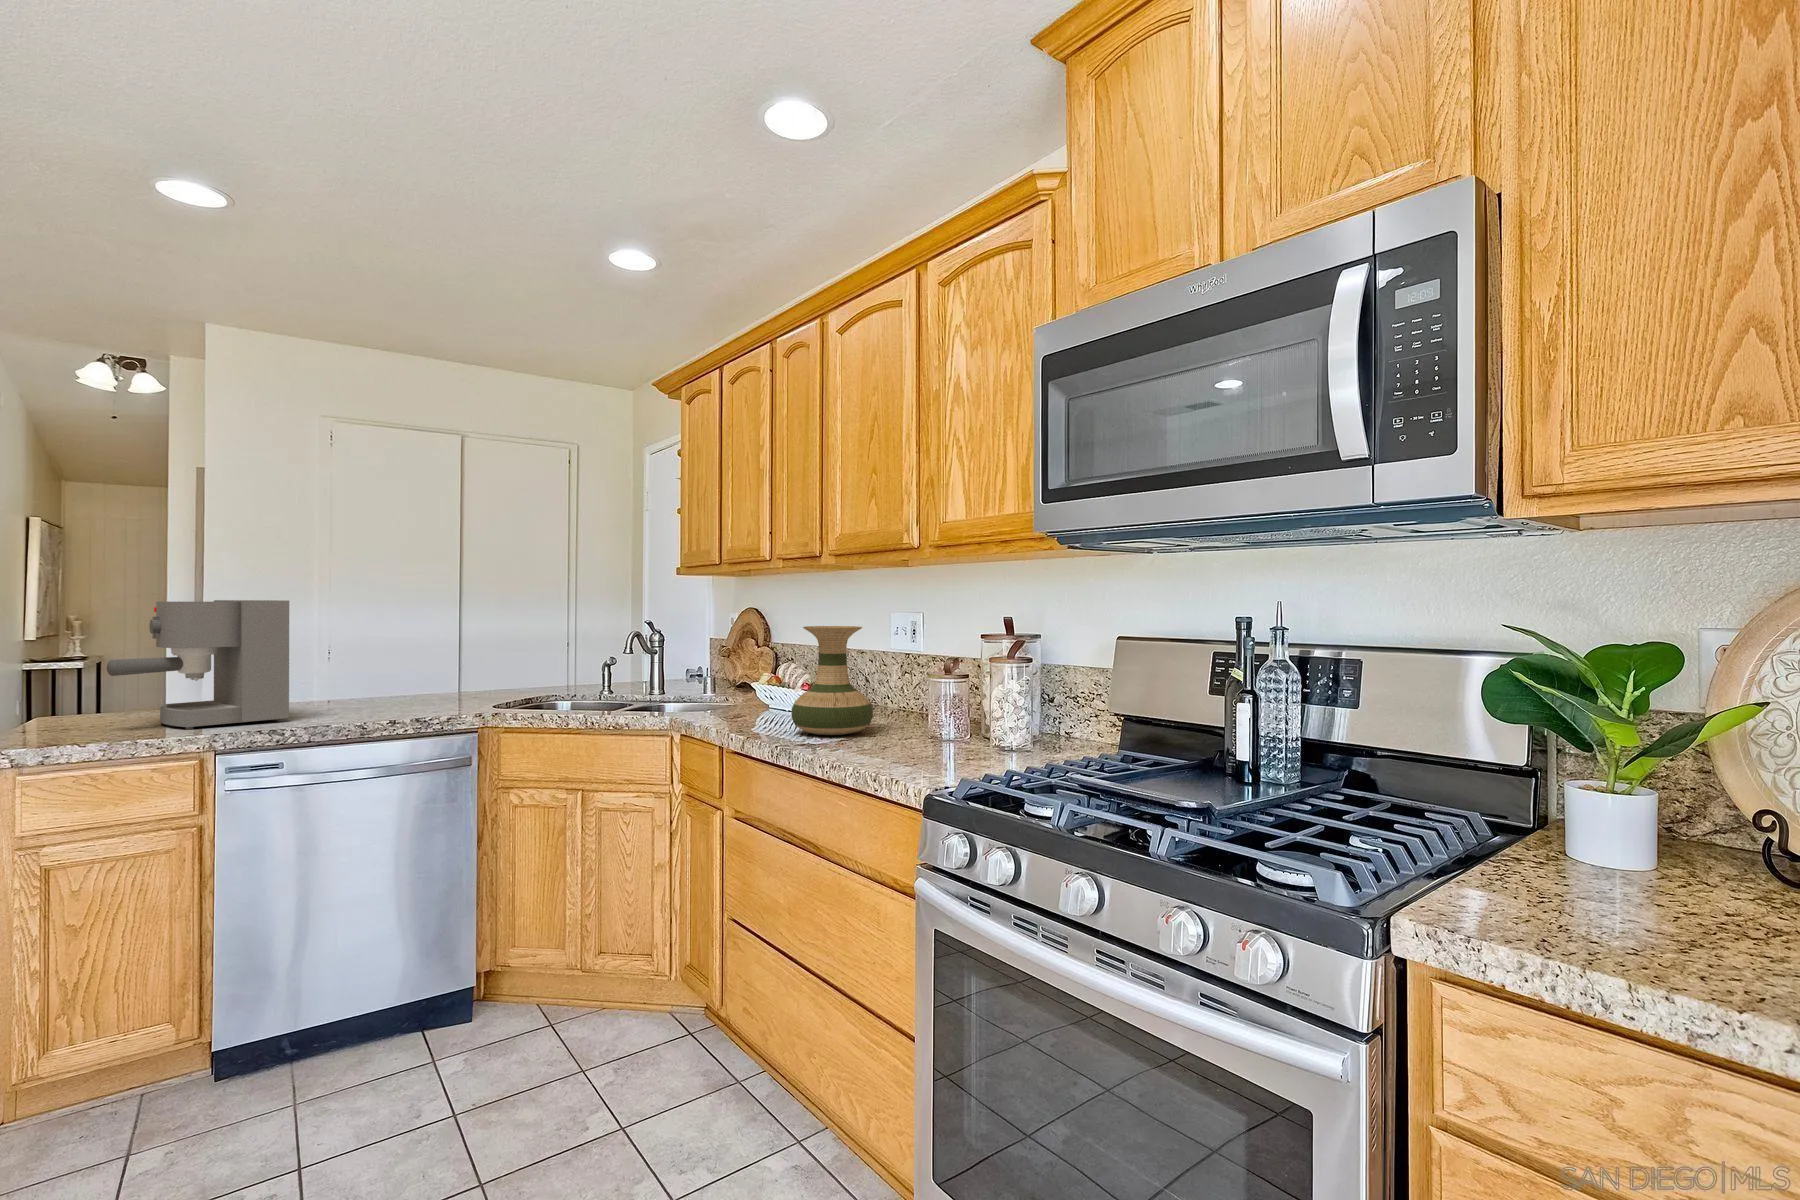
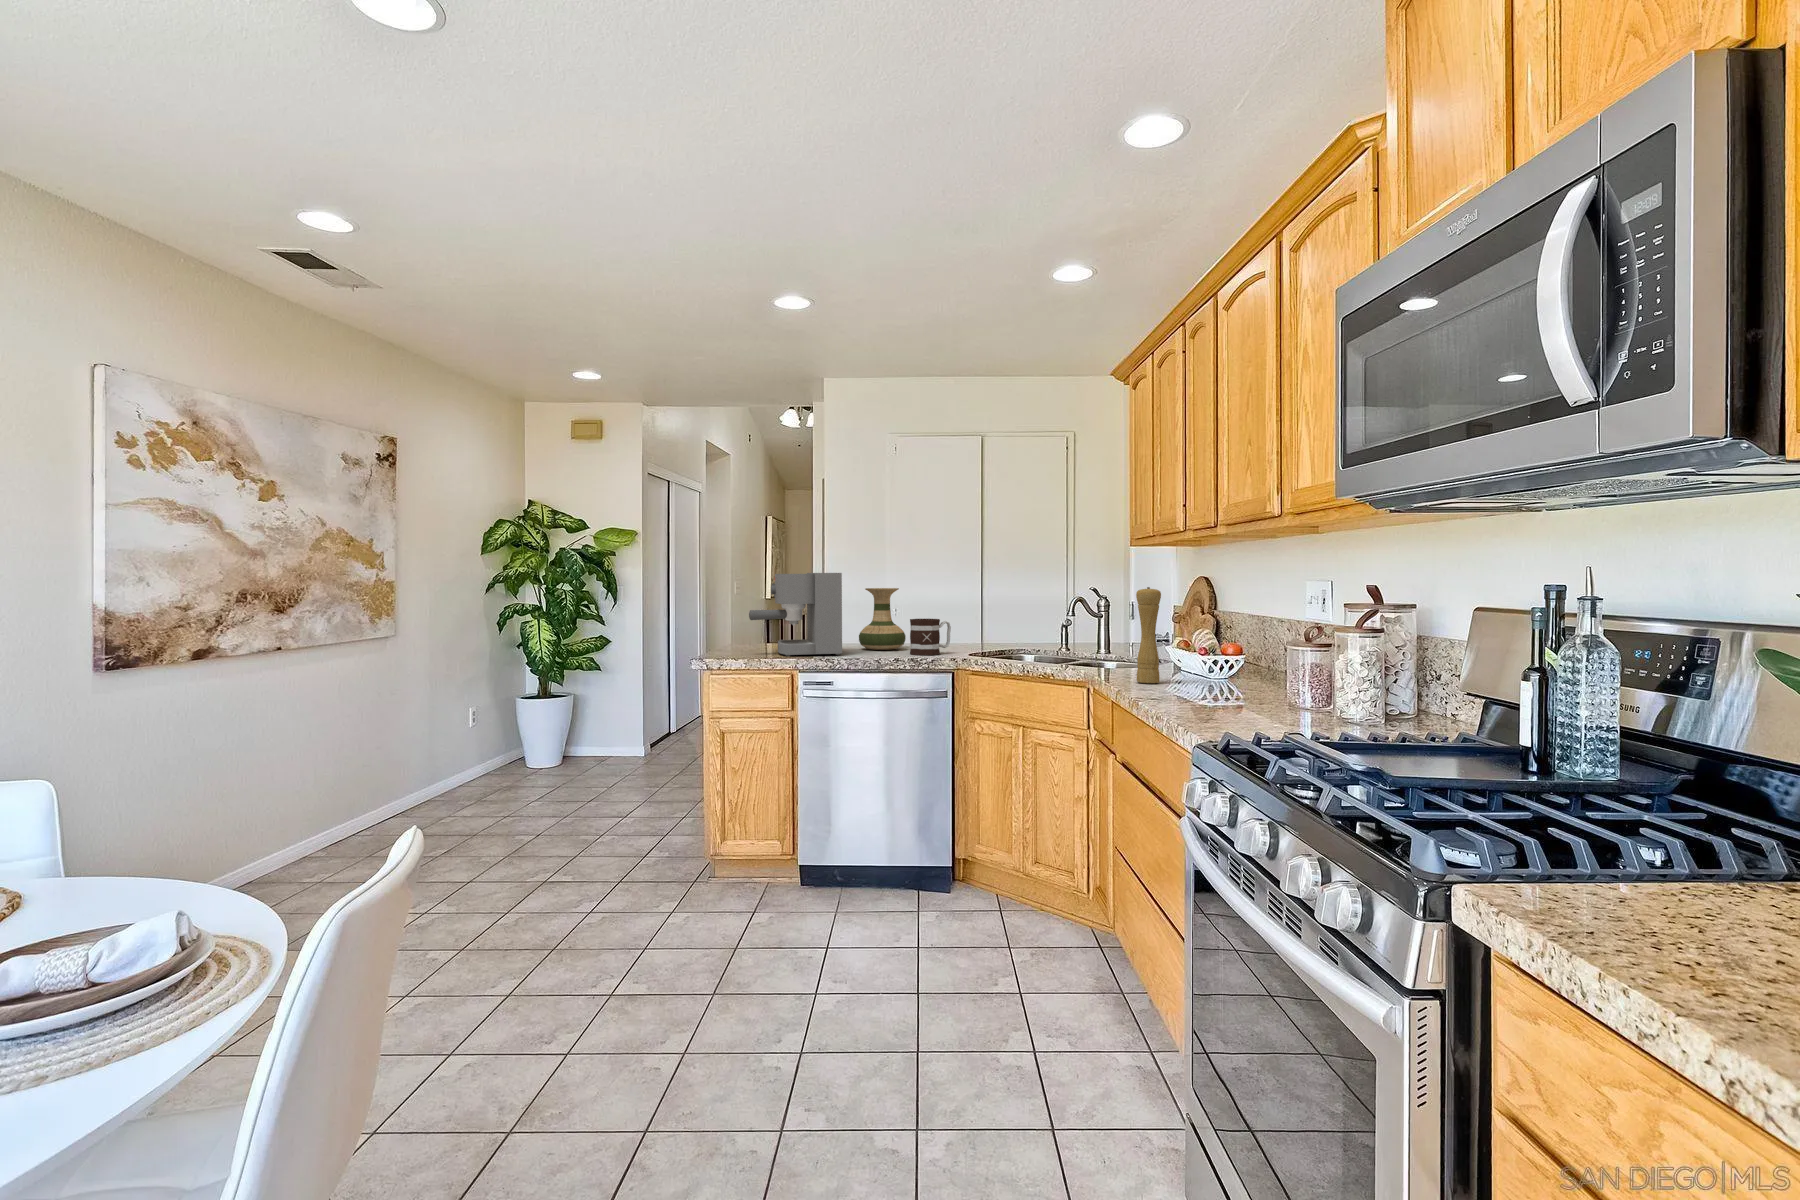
pepper mill: none [742,619,769,727] -> present [1136,587,1161,683]
vase: present [792,626,873,735] -> present [859,588,906,650]
mug: none [394,662,454,712] -> present [910,619,951,655]

